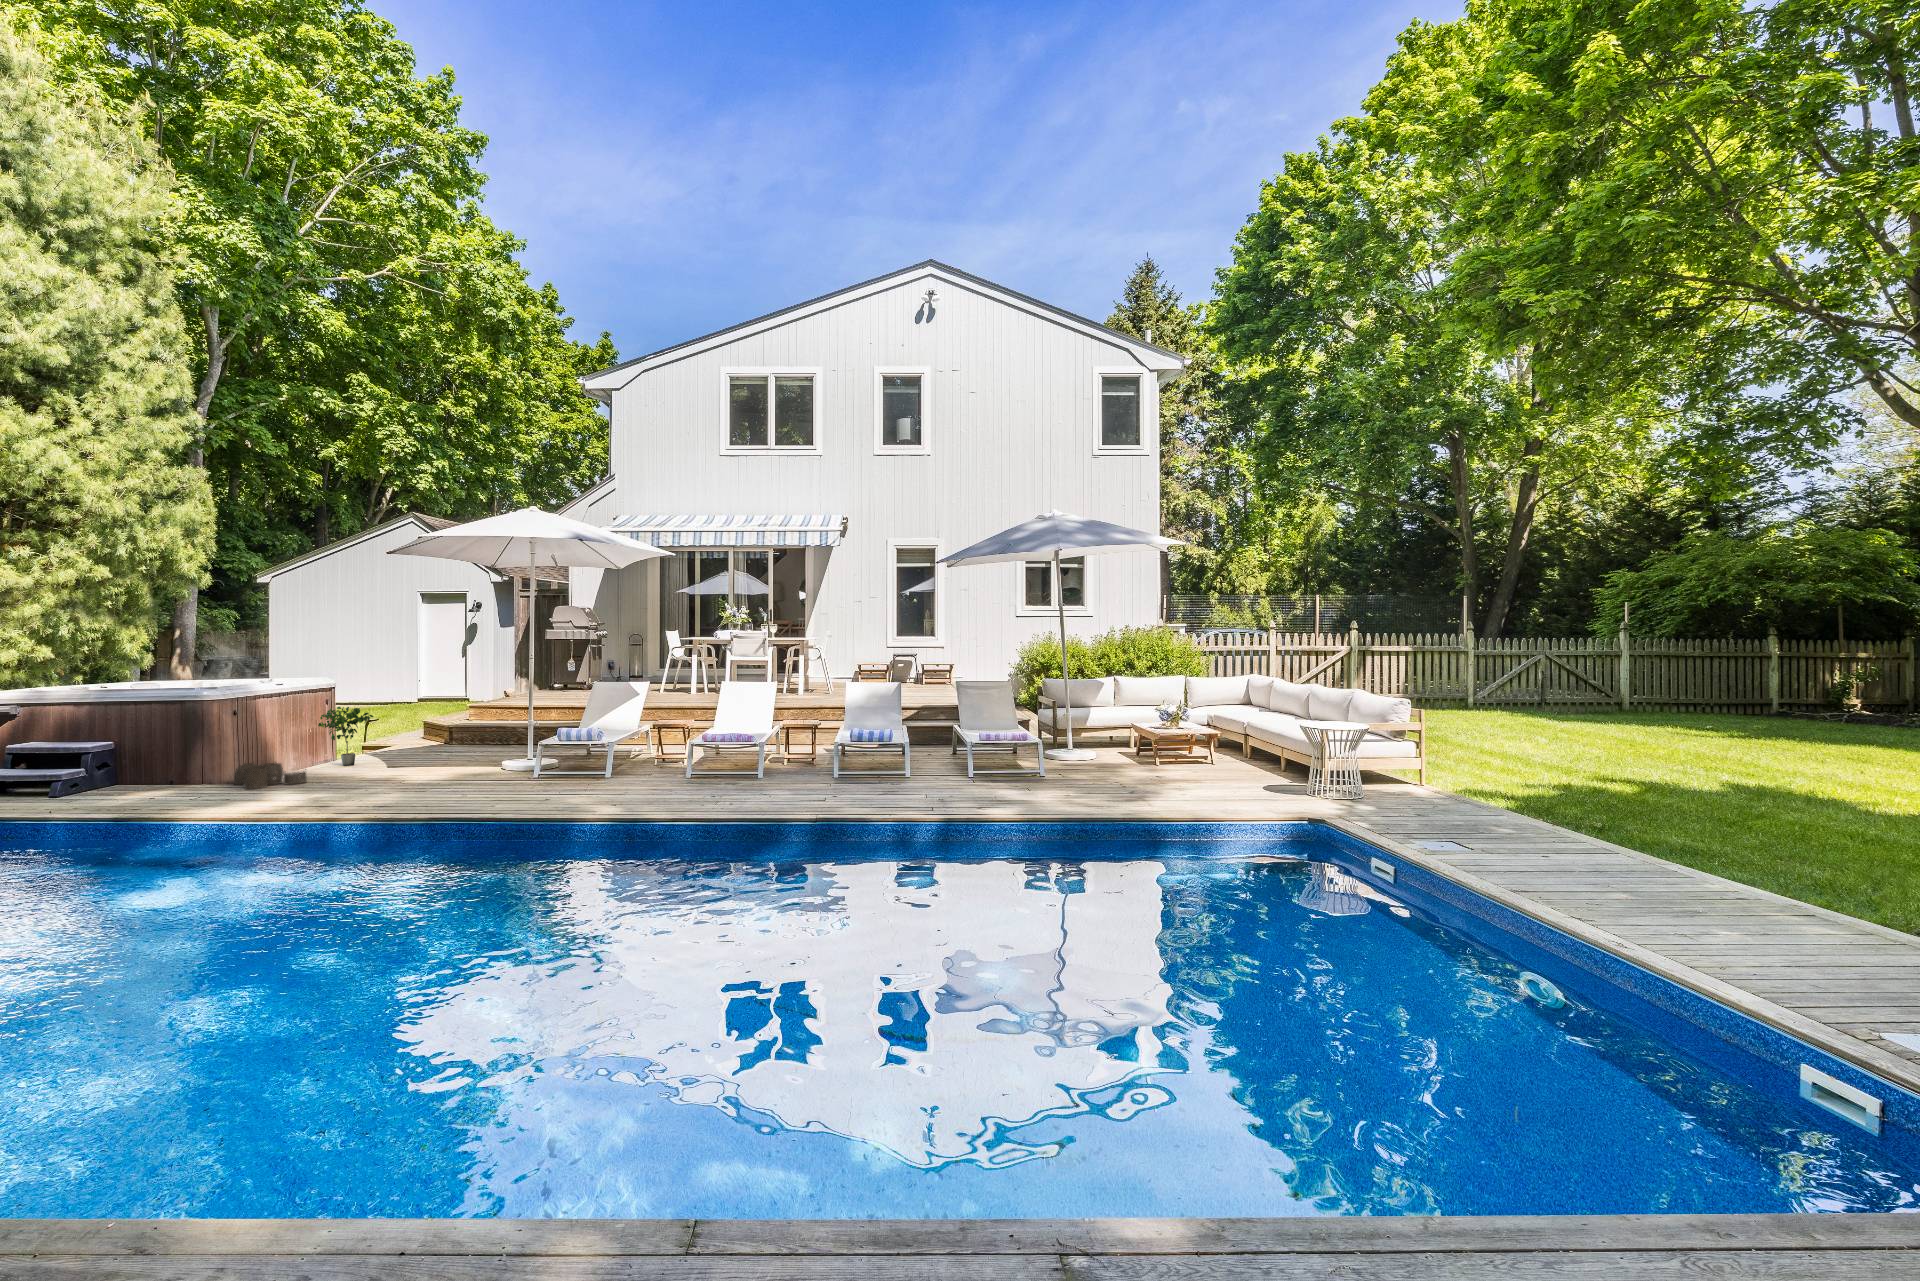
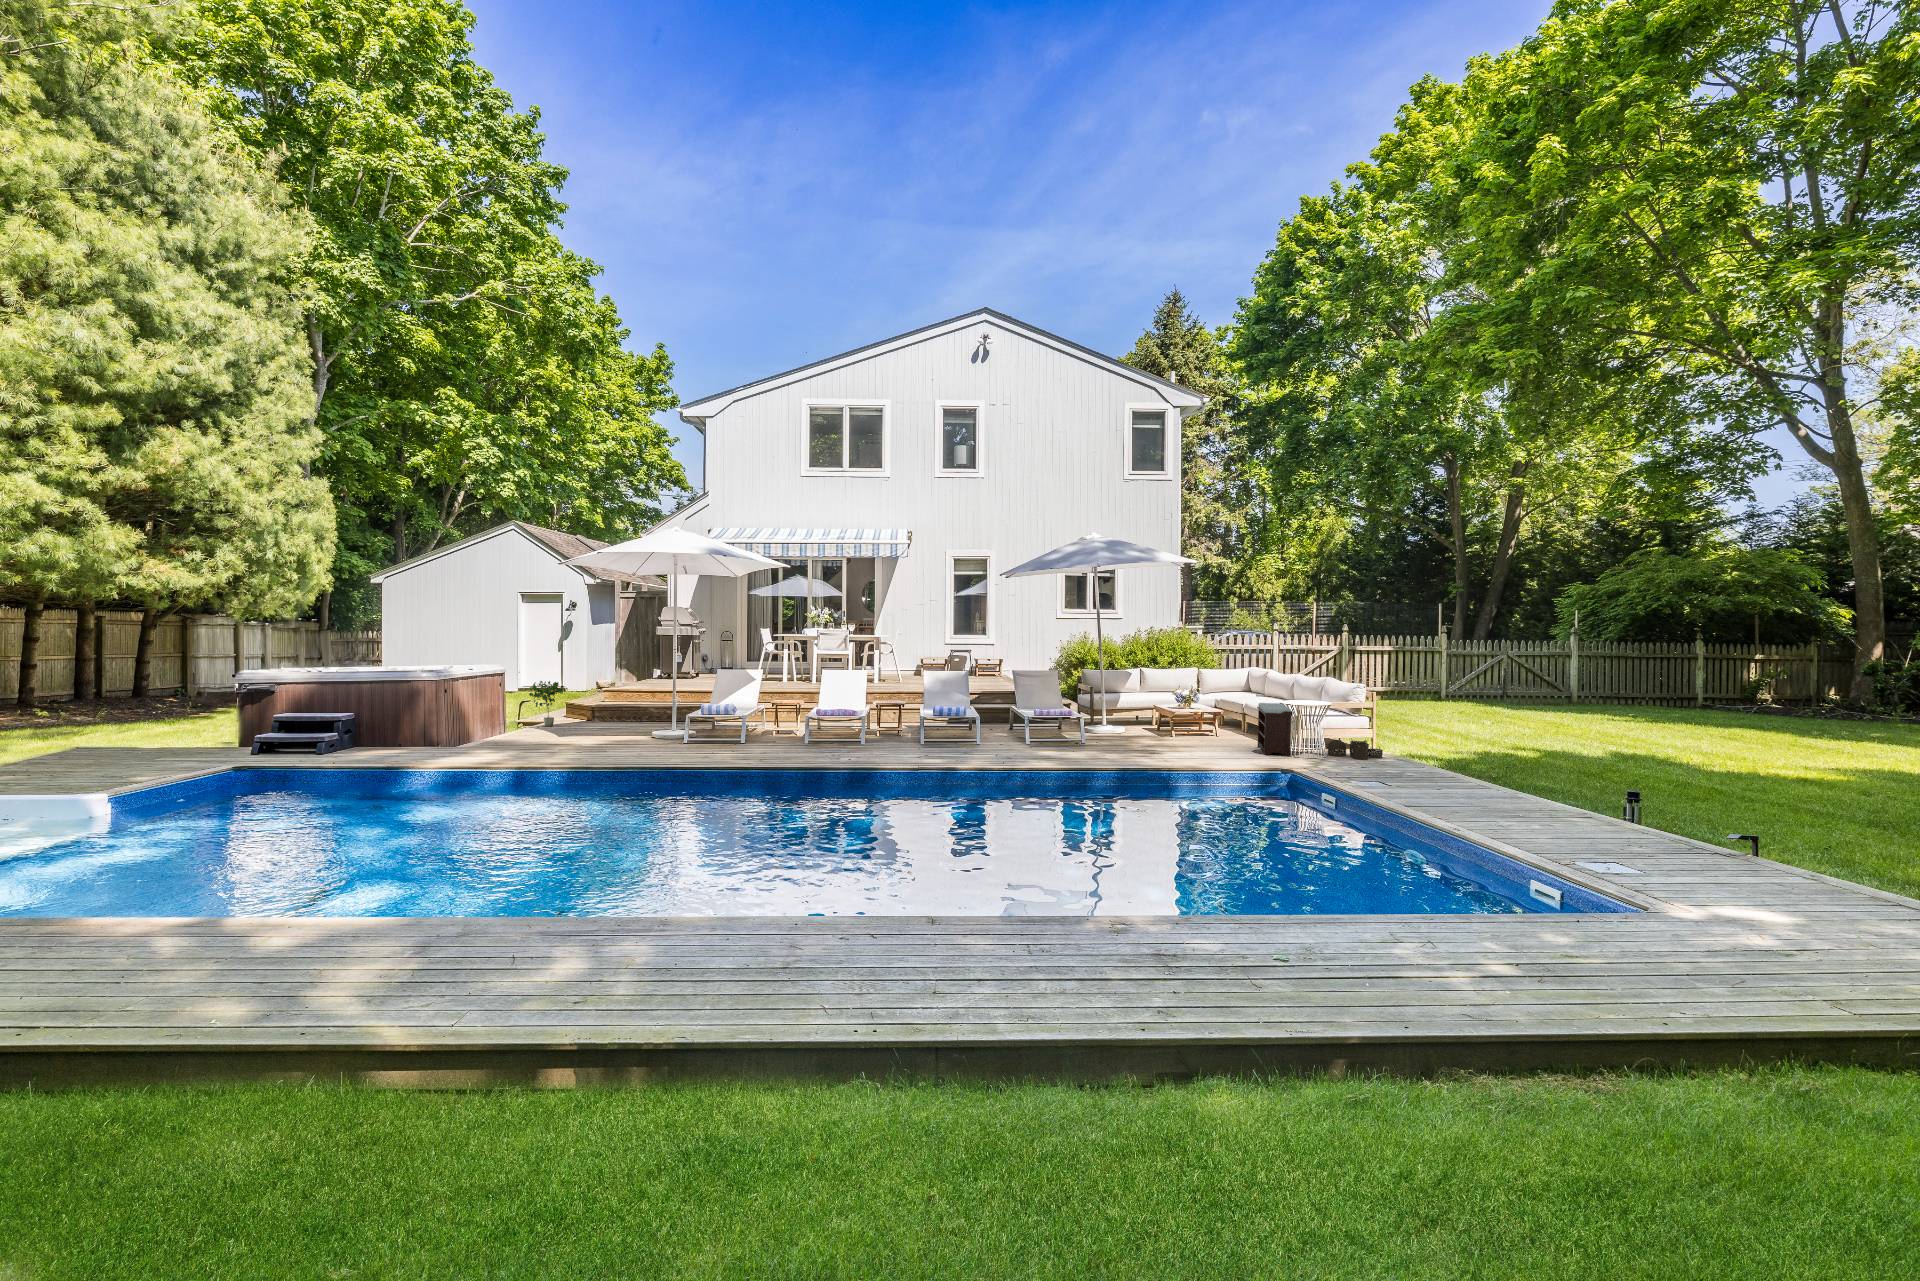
bench: none [1264,724,1315,800] -> present [1257,703,1293,756]
woven basket: present [234,762,307,790] -> present [1327,739,1383,760]

